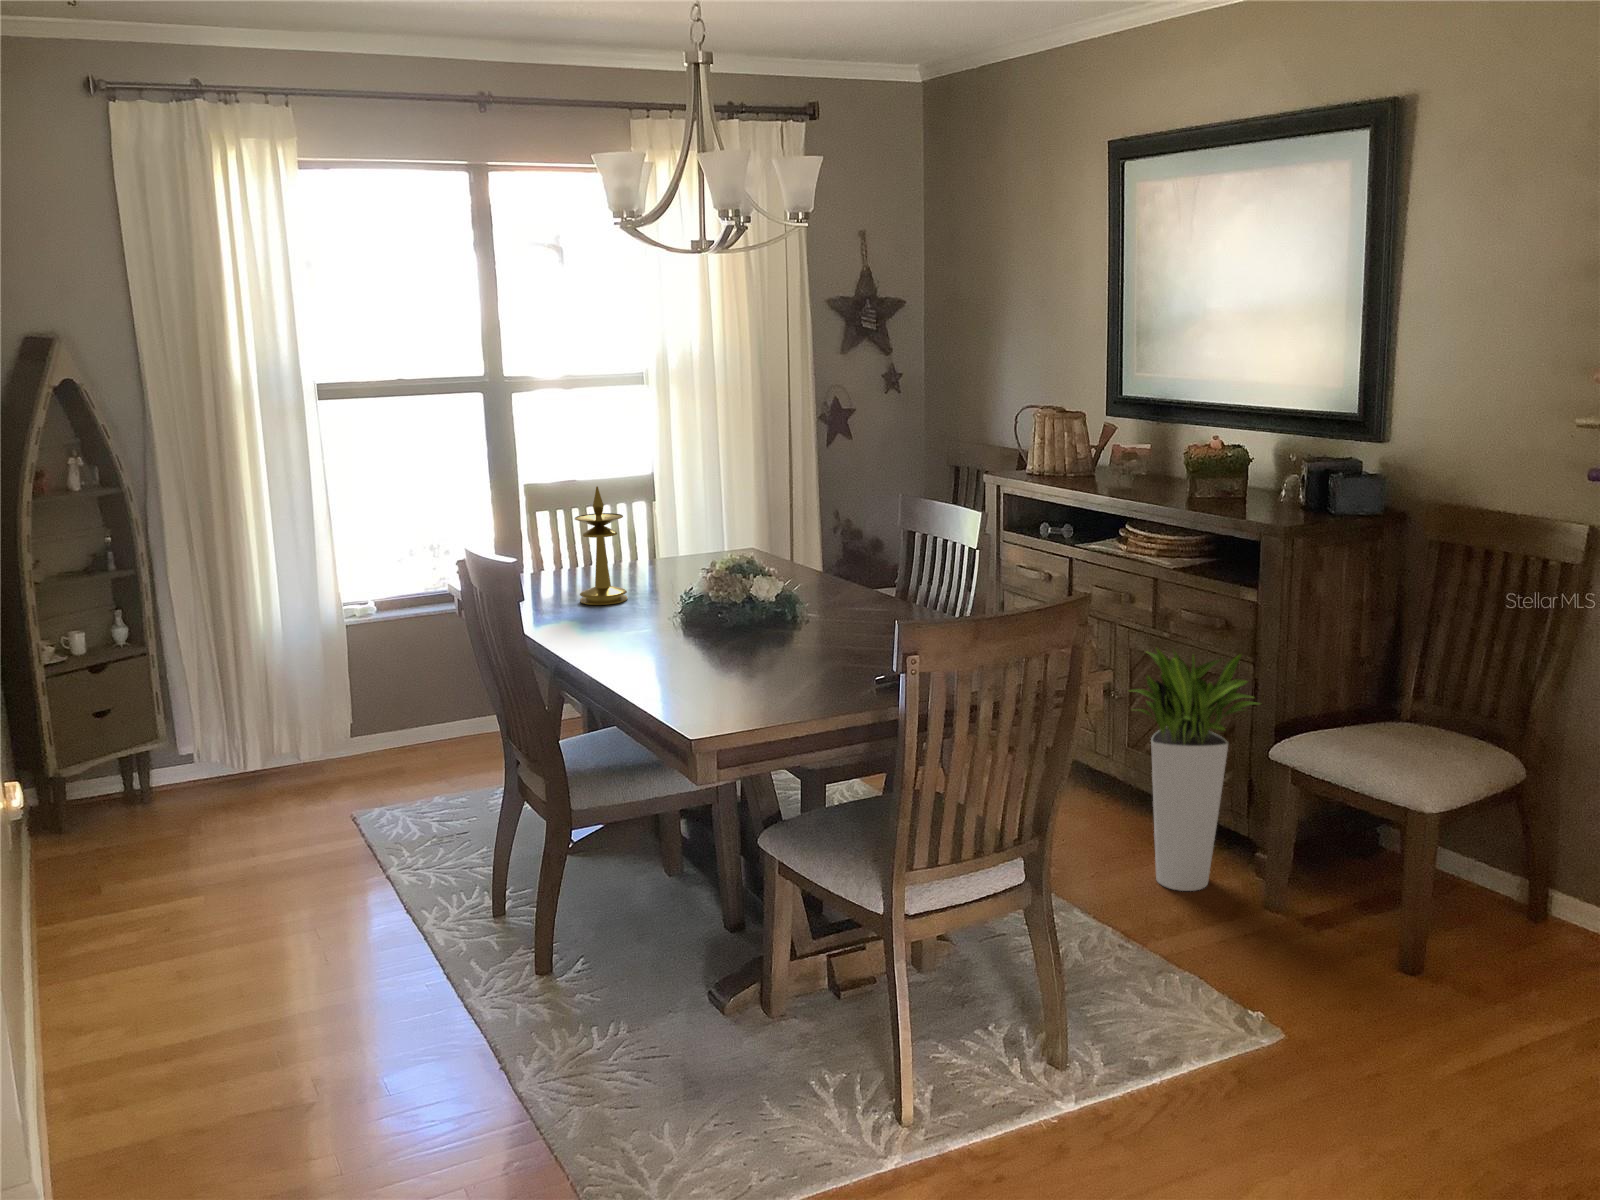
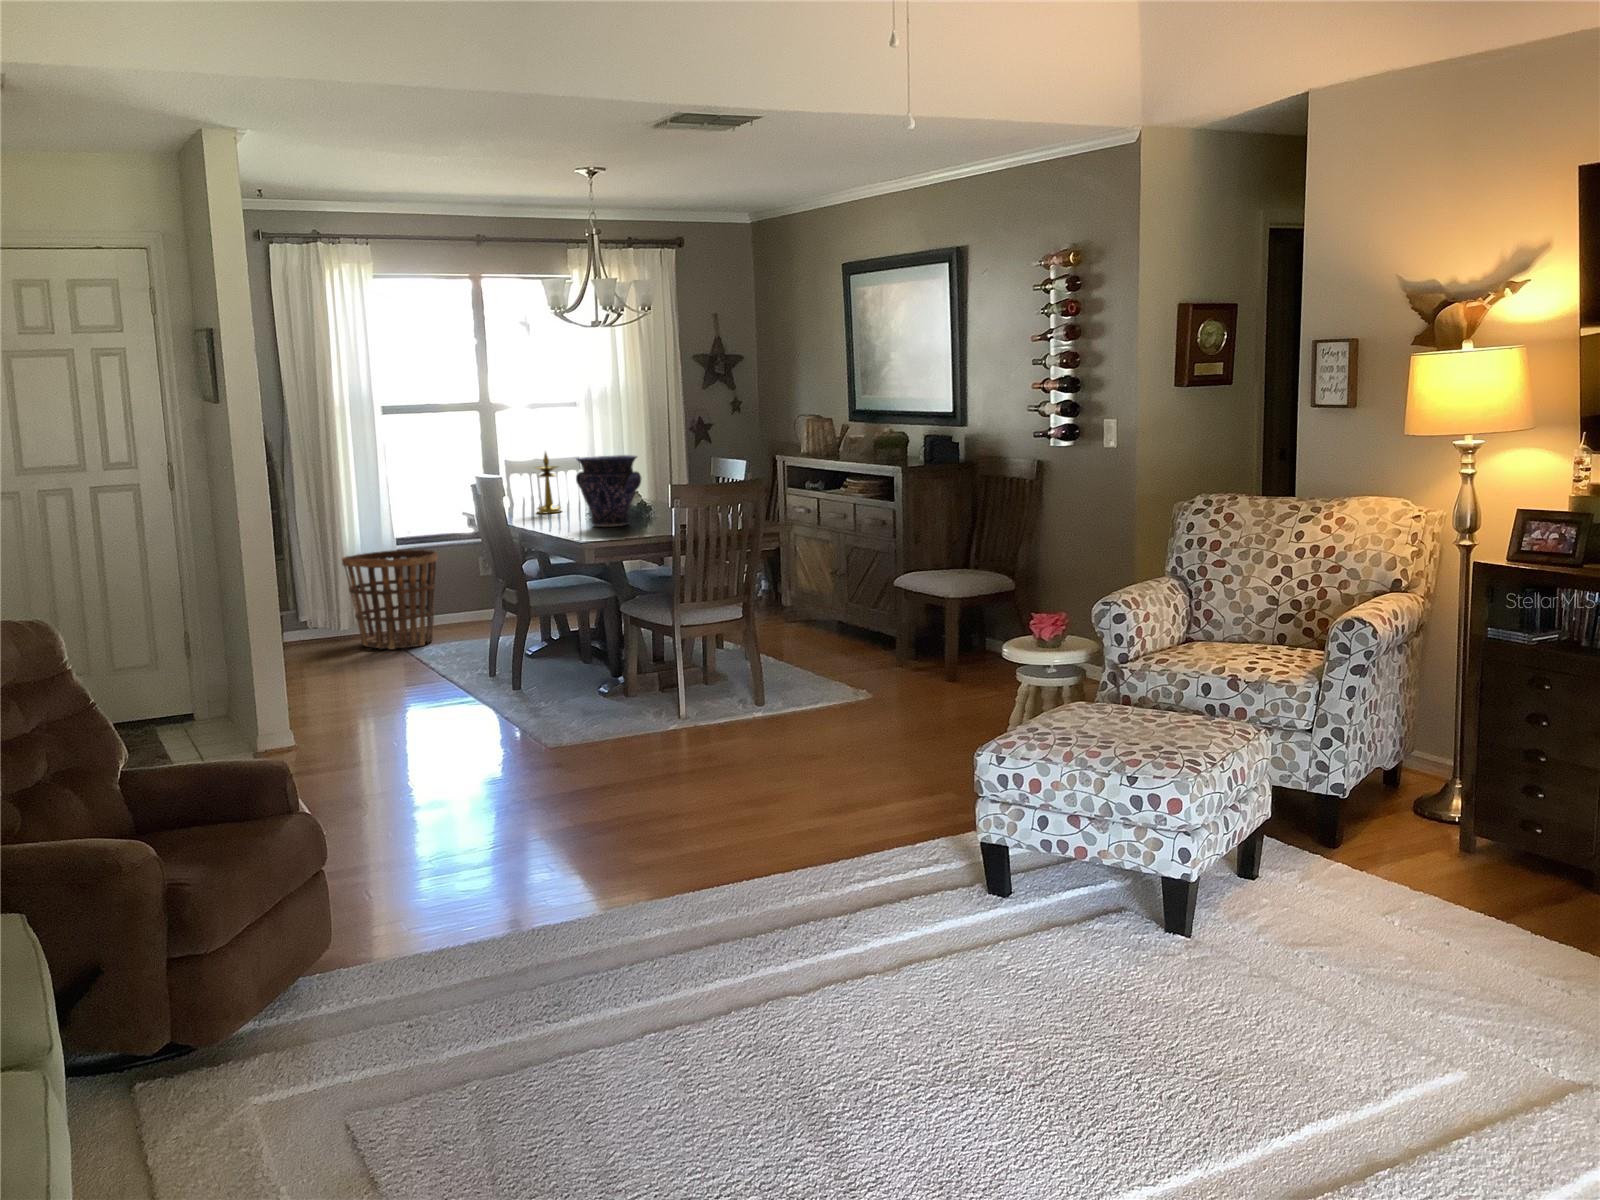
vase: none [664,515,802,670] -> present [576,455,641,527]
basket: none [244,629,410,812] -> present [342,550,437,649]
planter: present [1130,647,1258,891] -> none [827,531,893,662]

